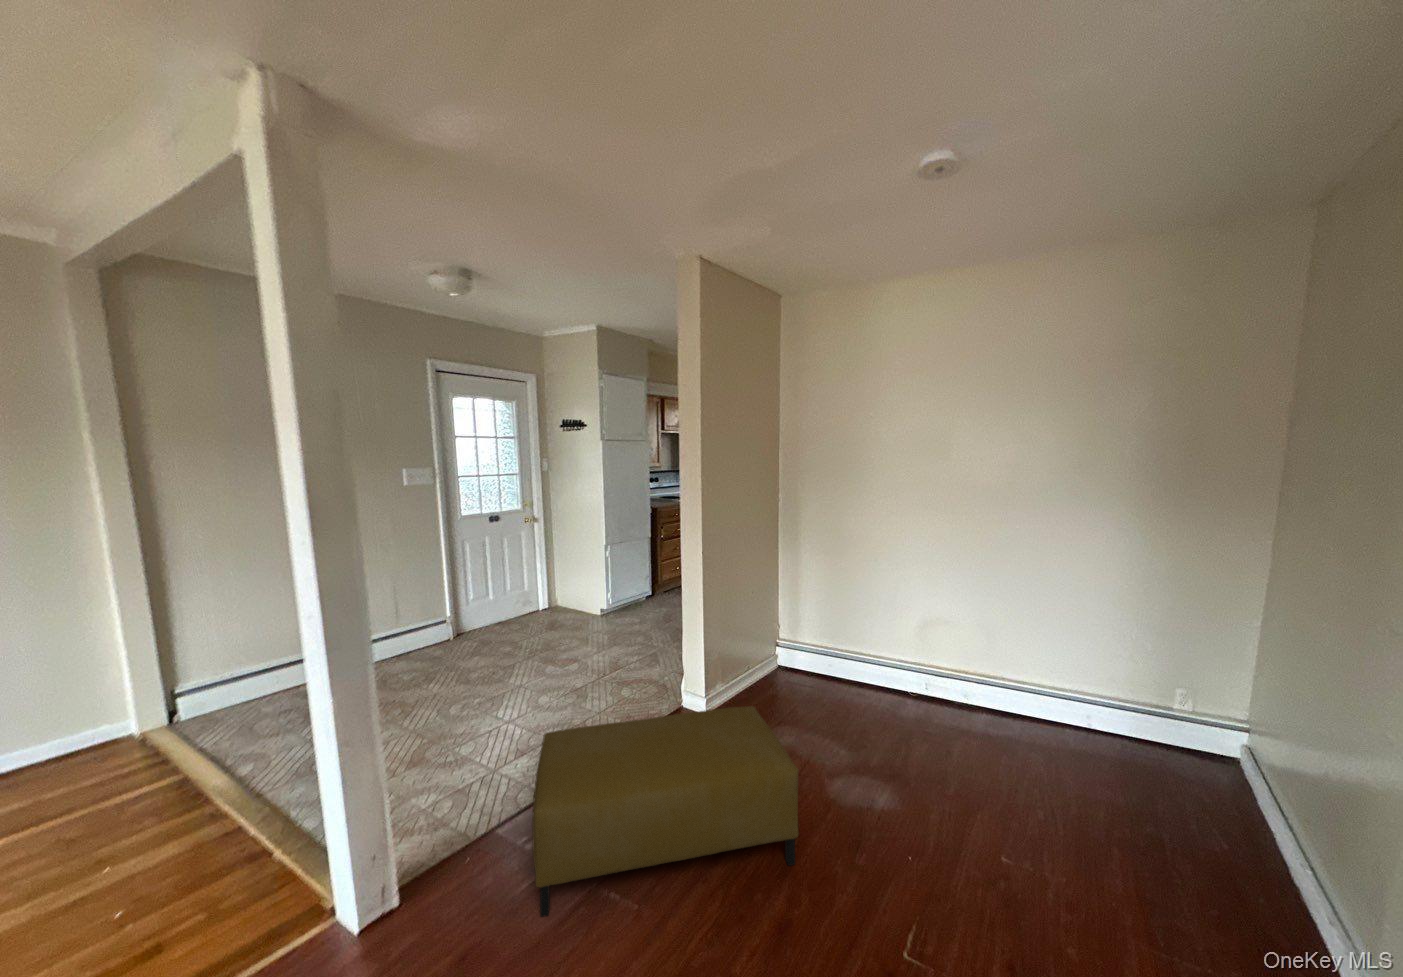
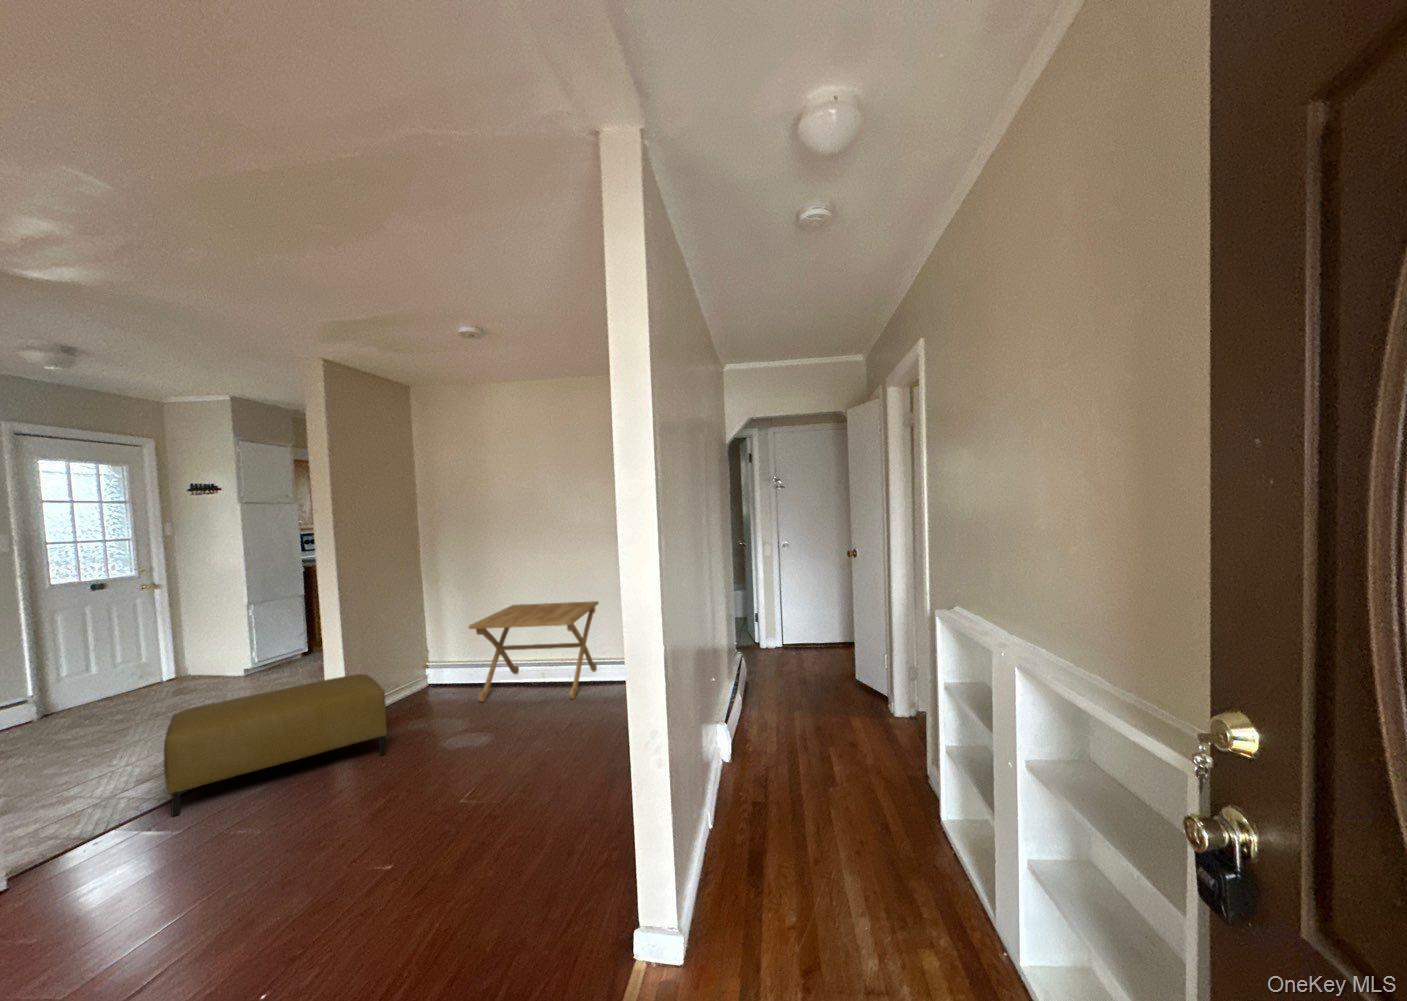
side table: none [883,605,1077,809] -> present [469,601,598,702]

